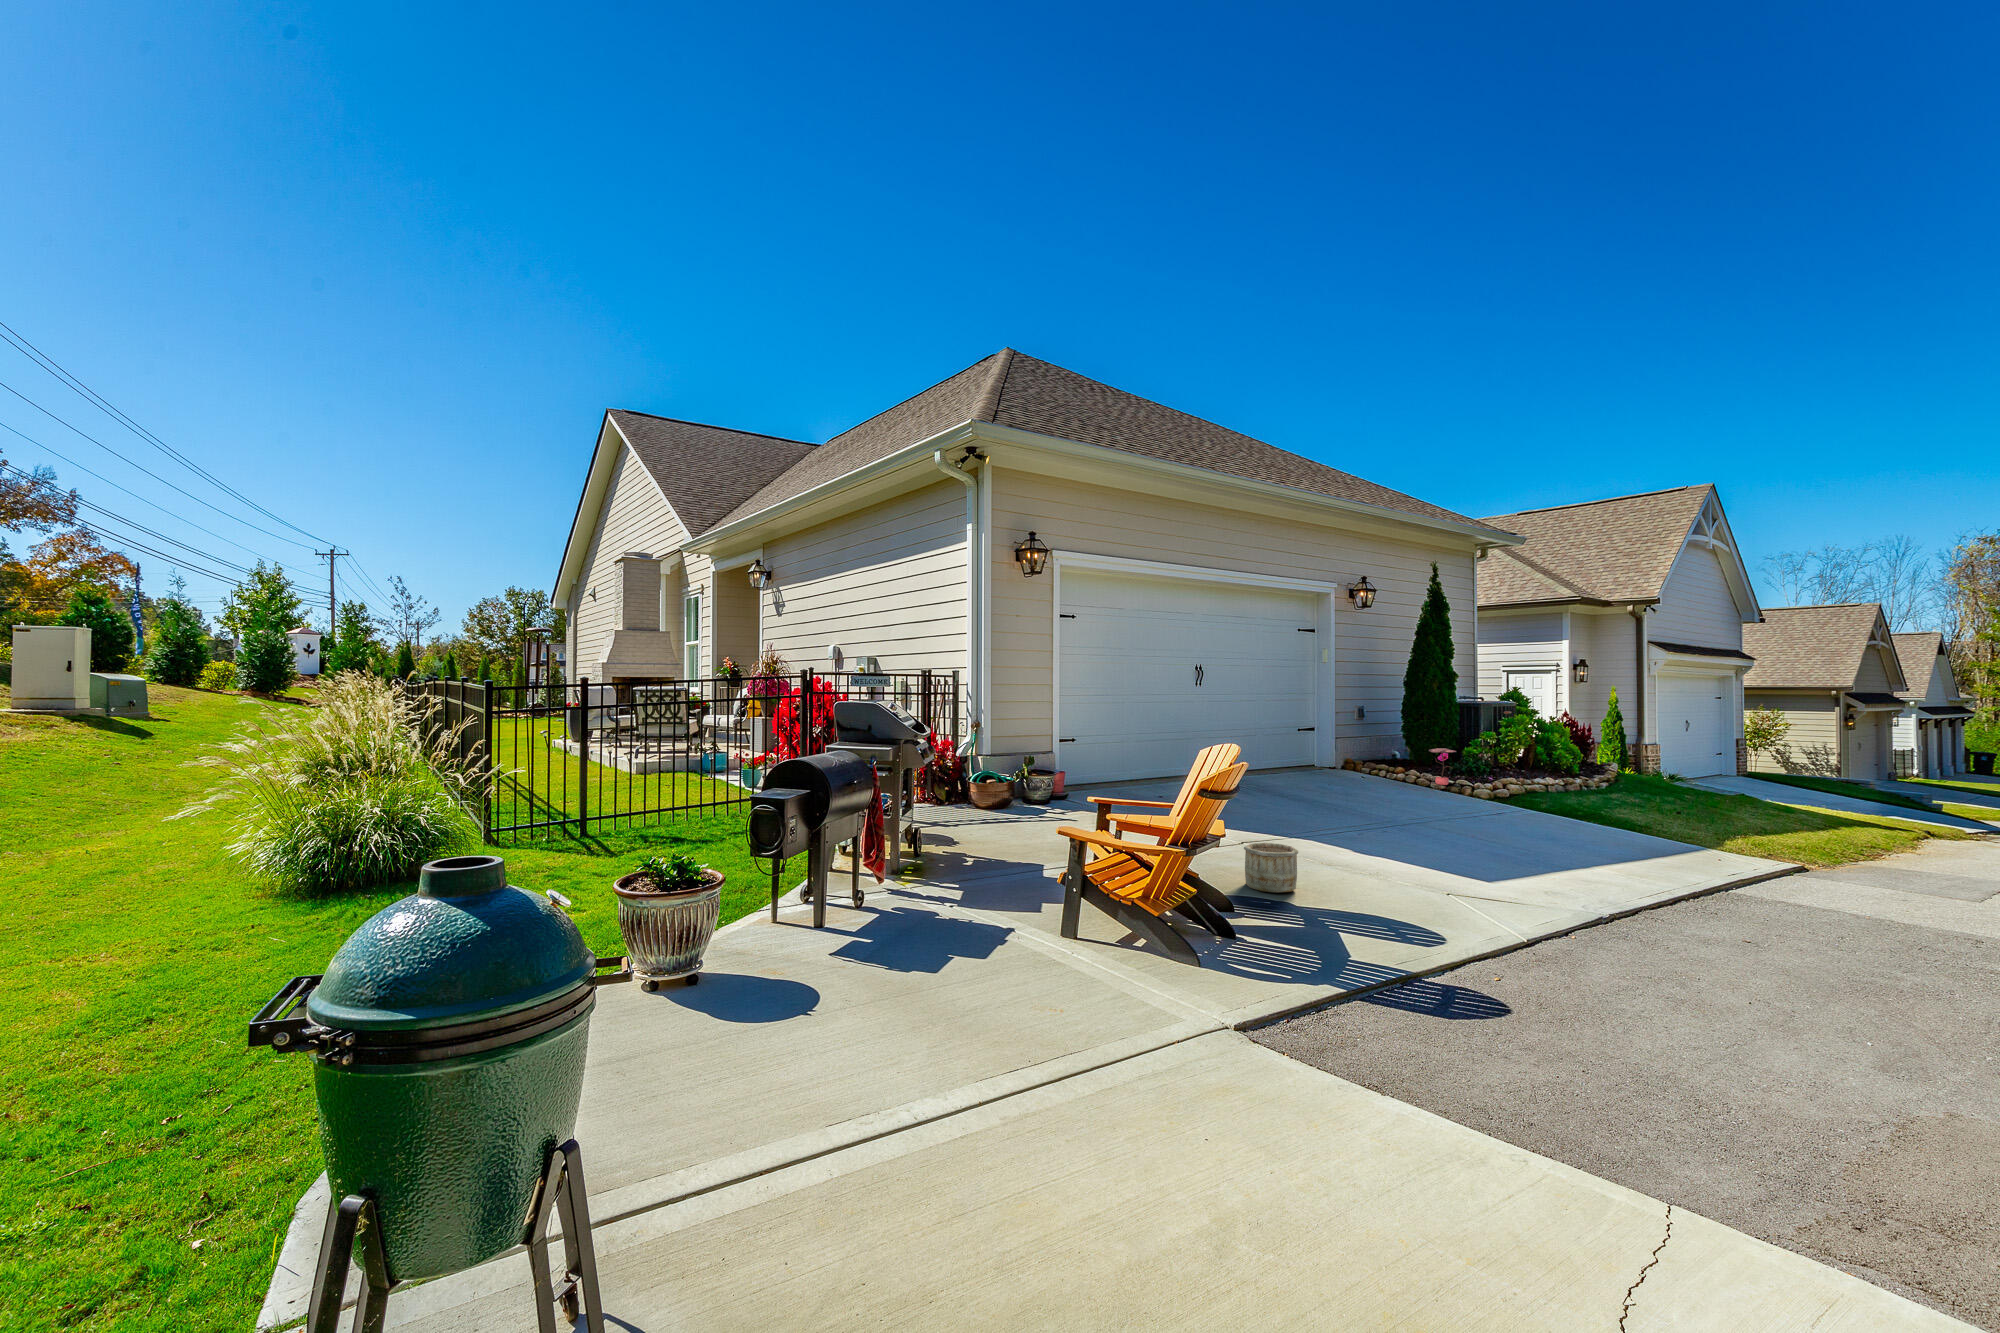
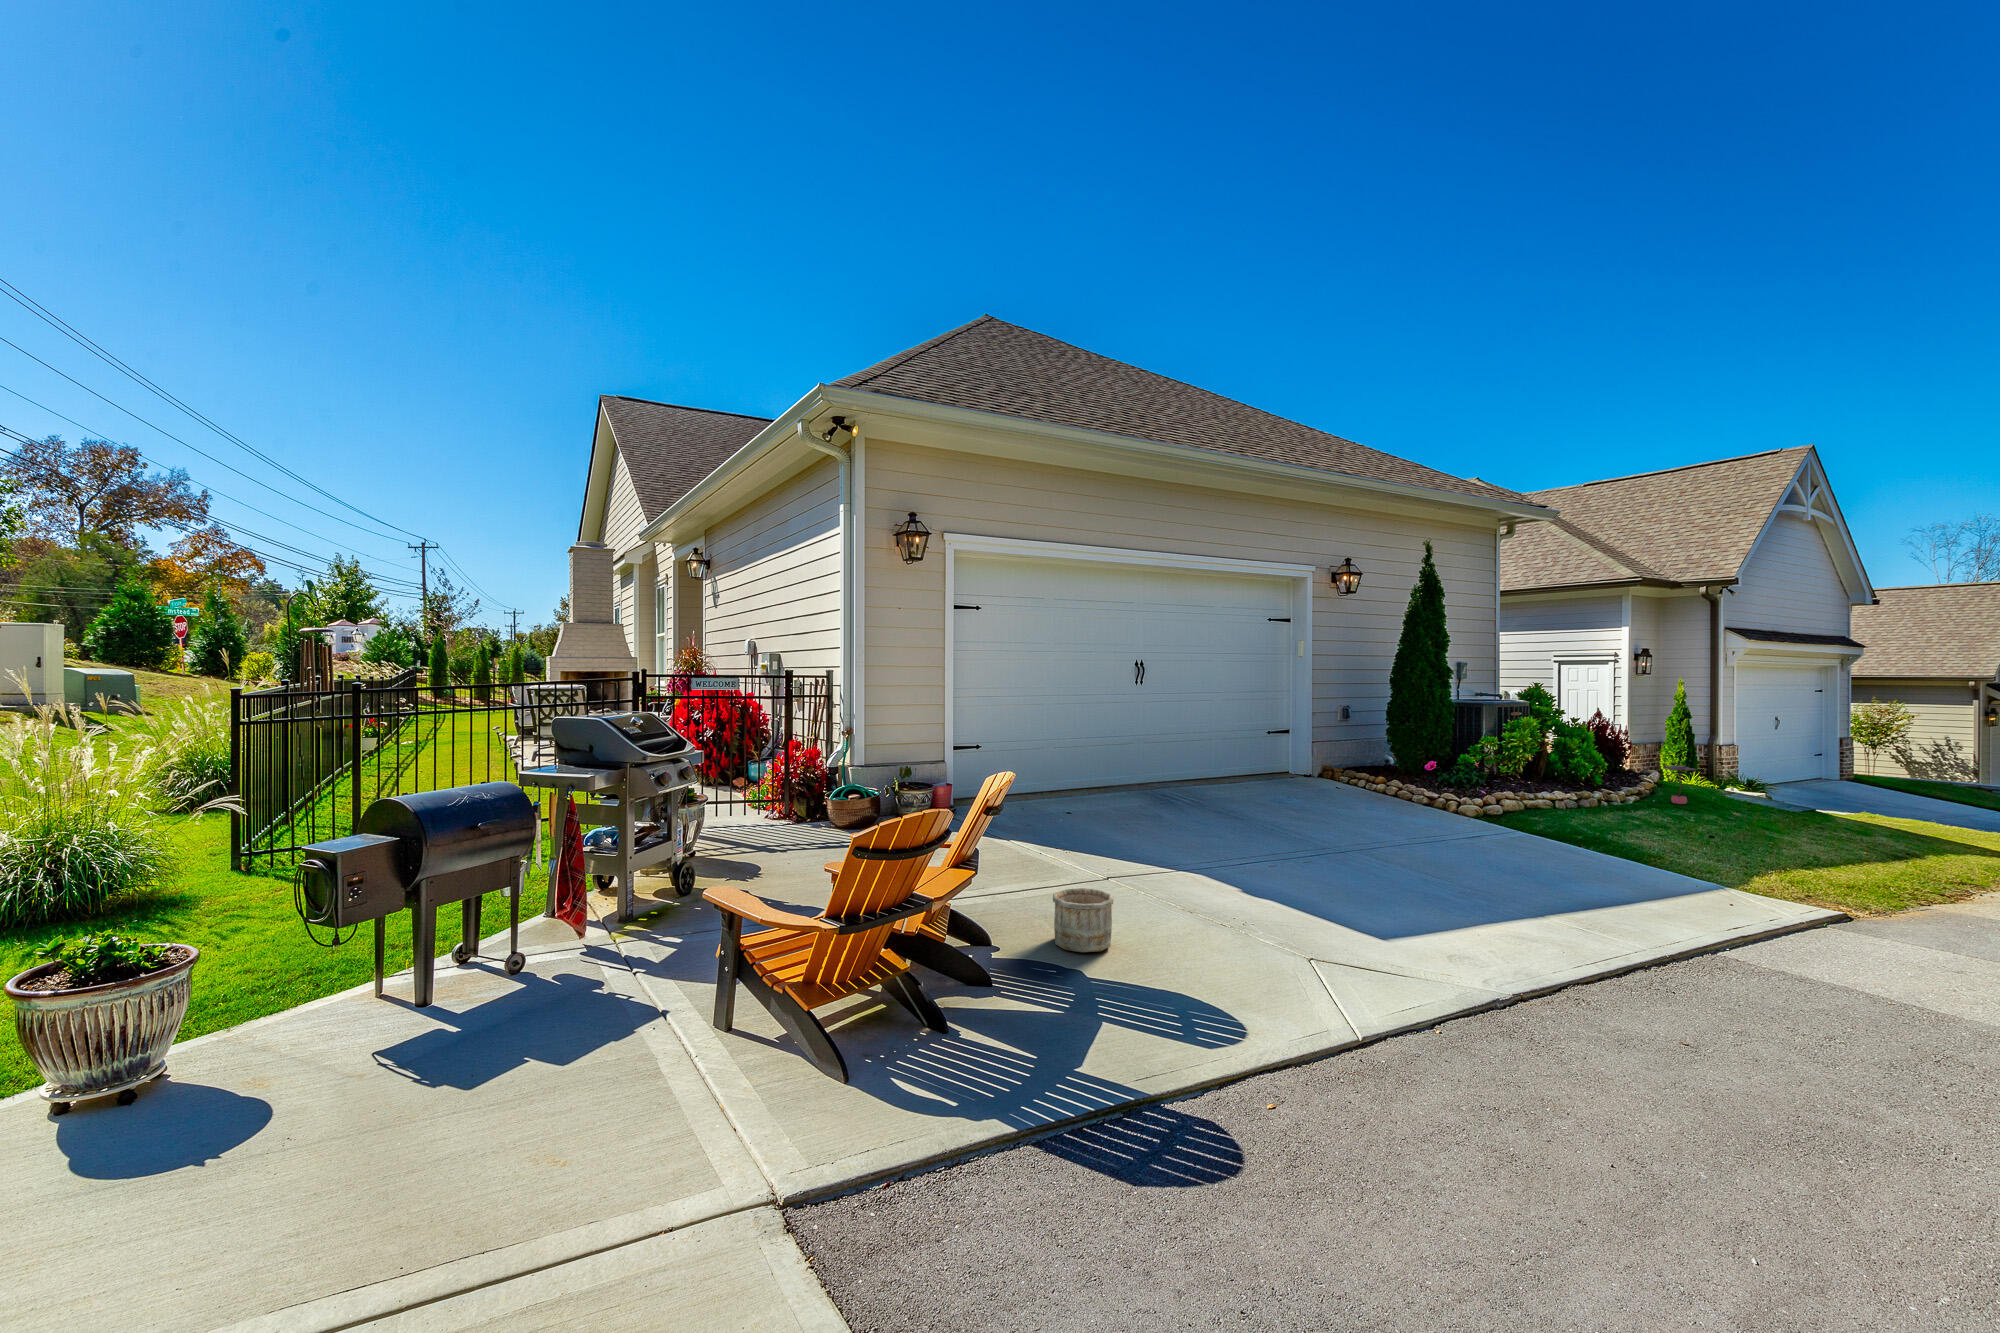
potted plant: present [1429,748,1456,785] -> present [1663,766,1697,804]

